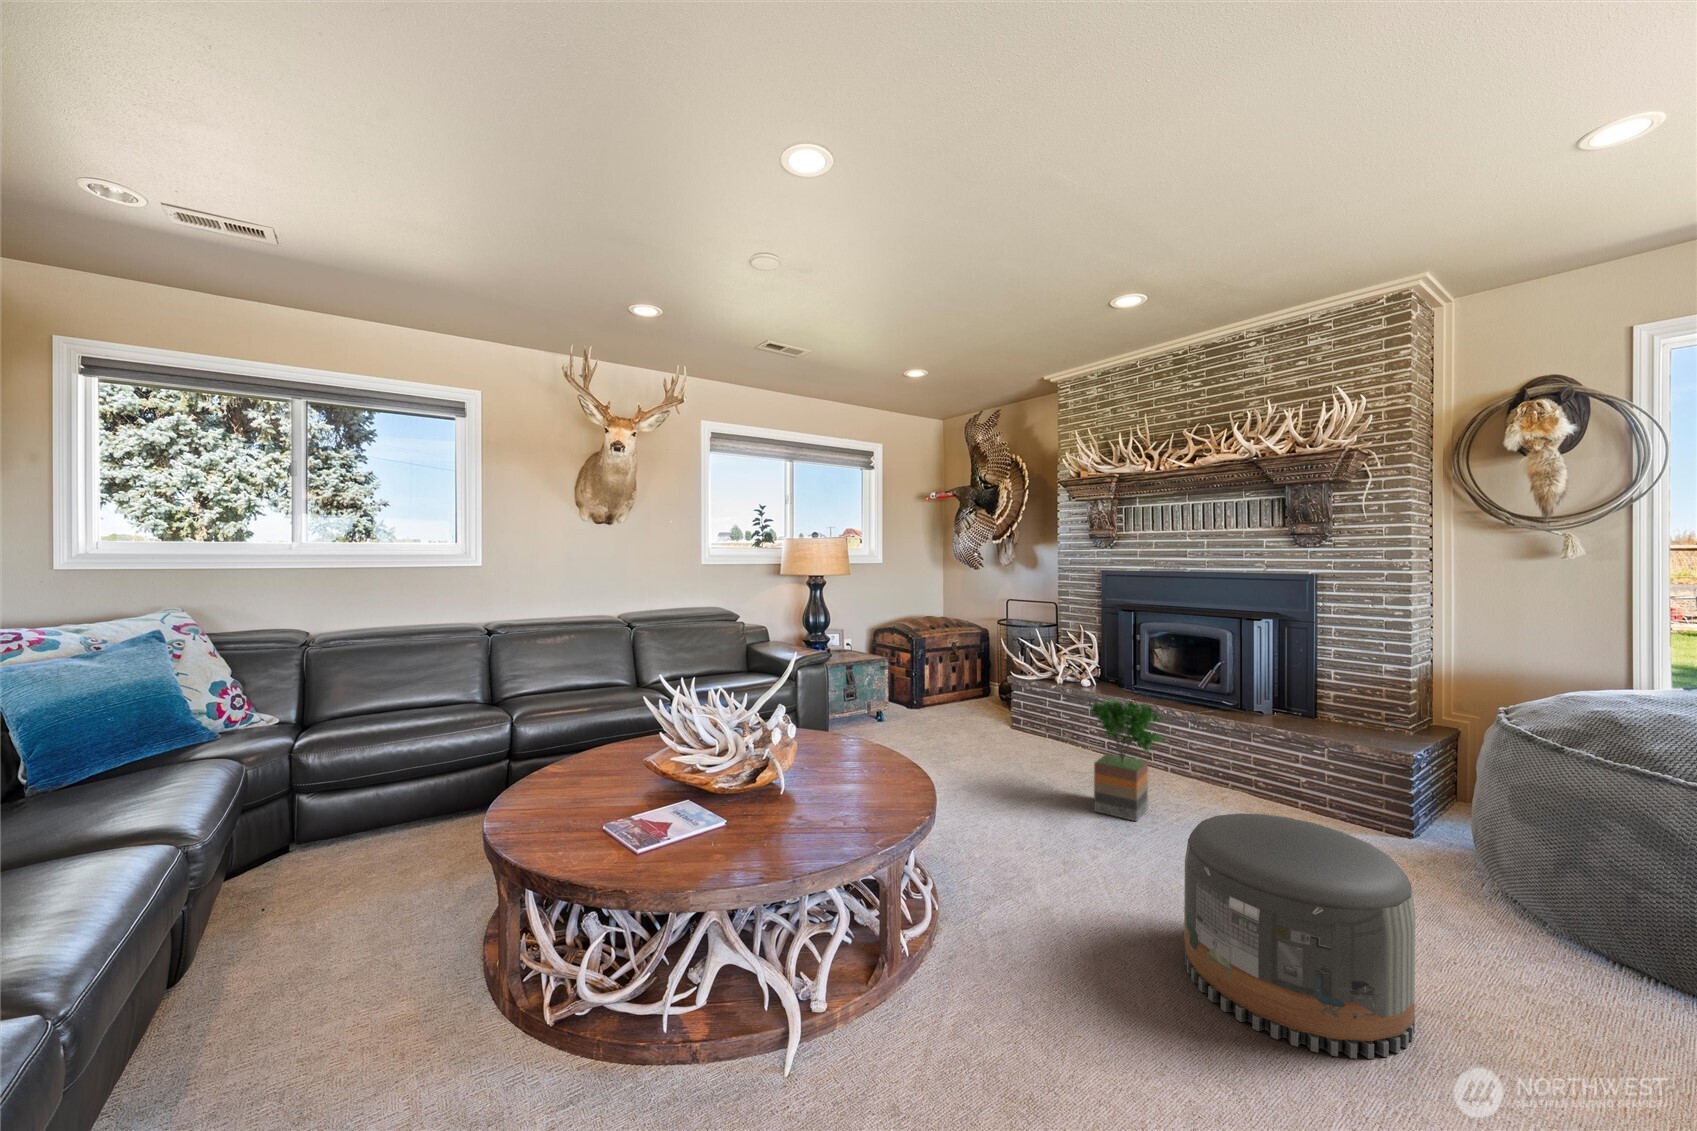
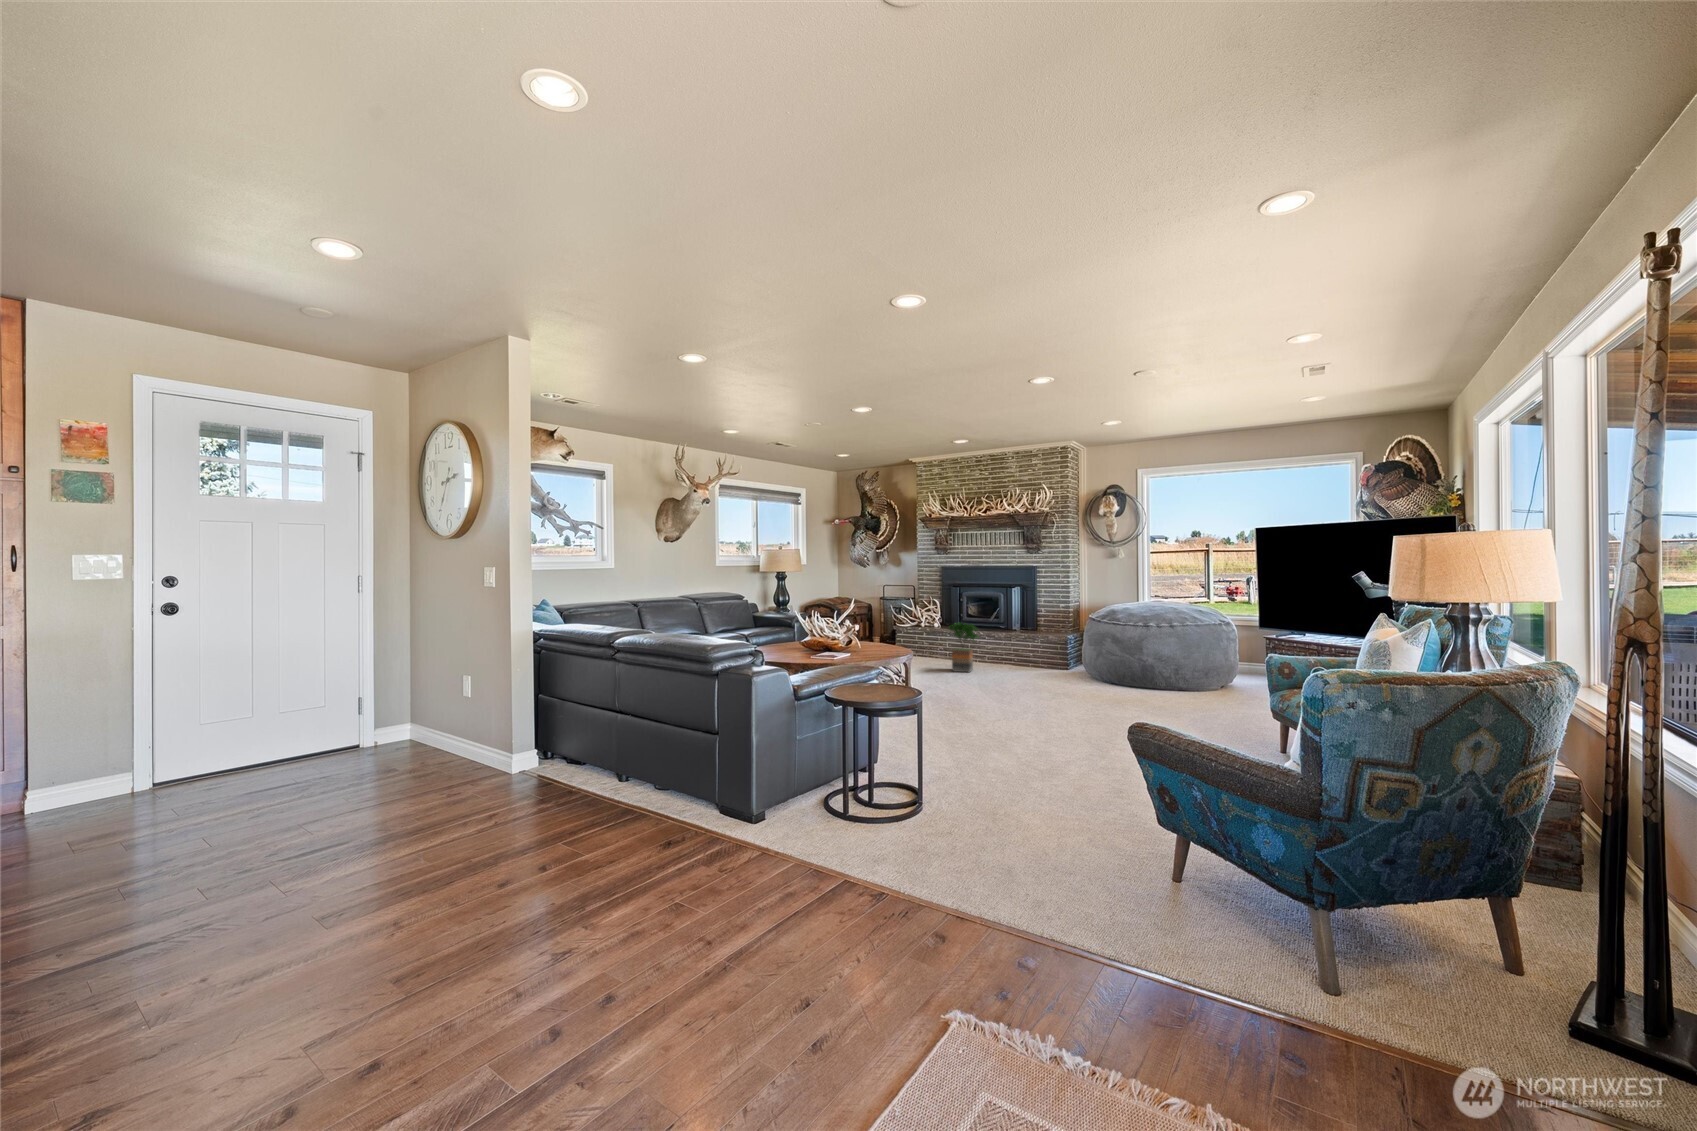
pouf: present [1184,813,1415,1059] -> none [993,644,1054,698]

